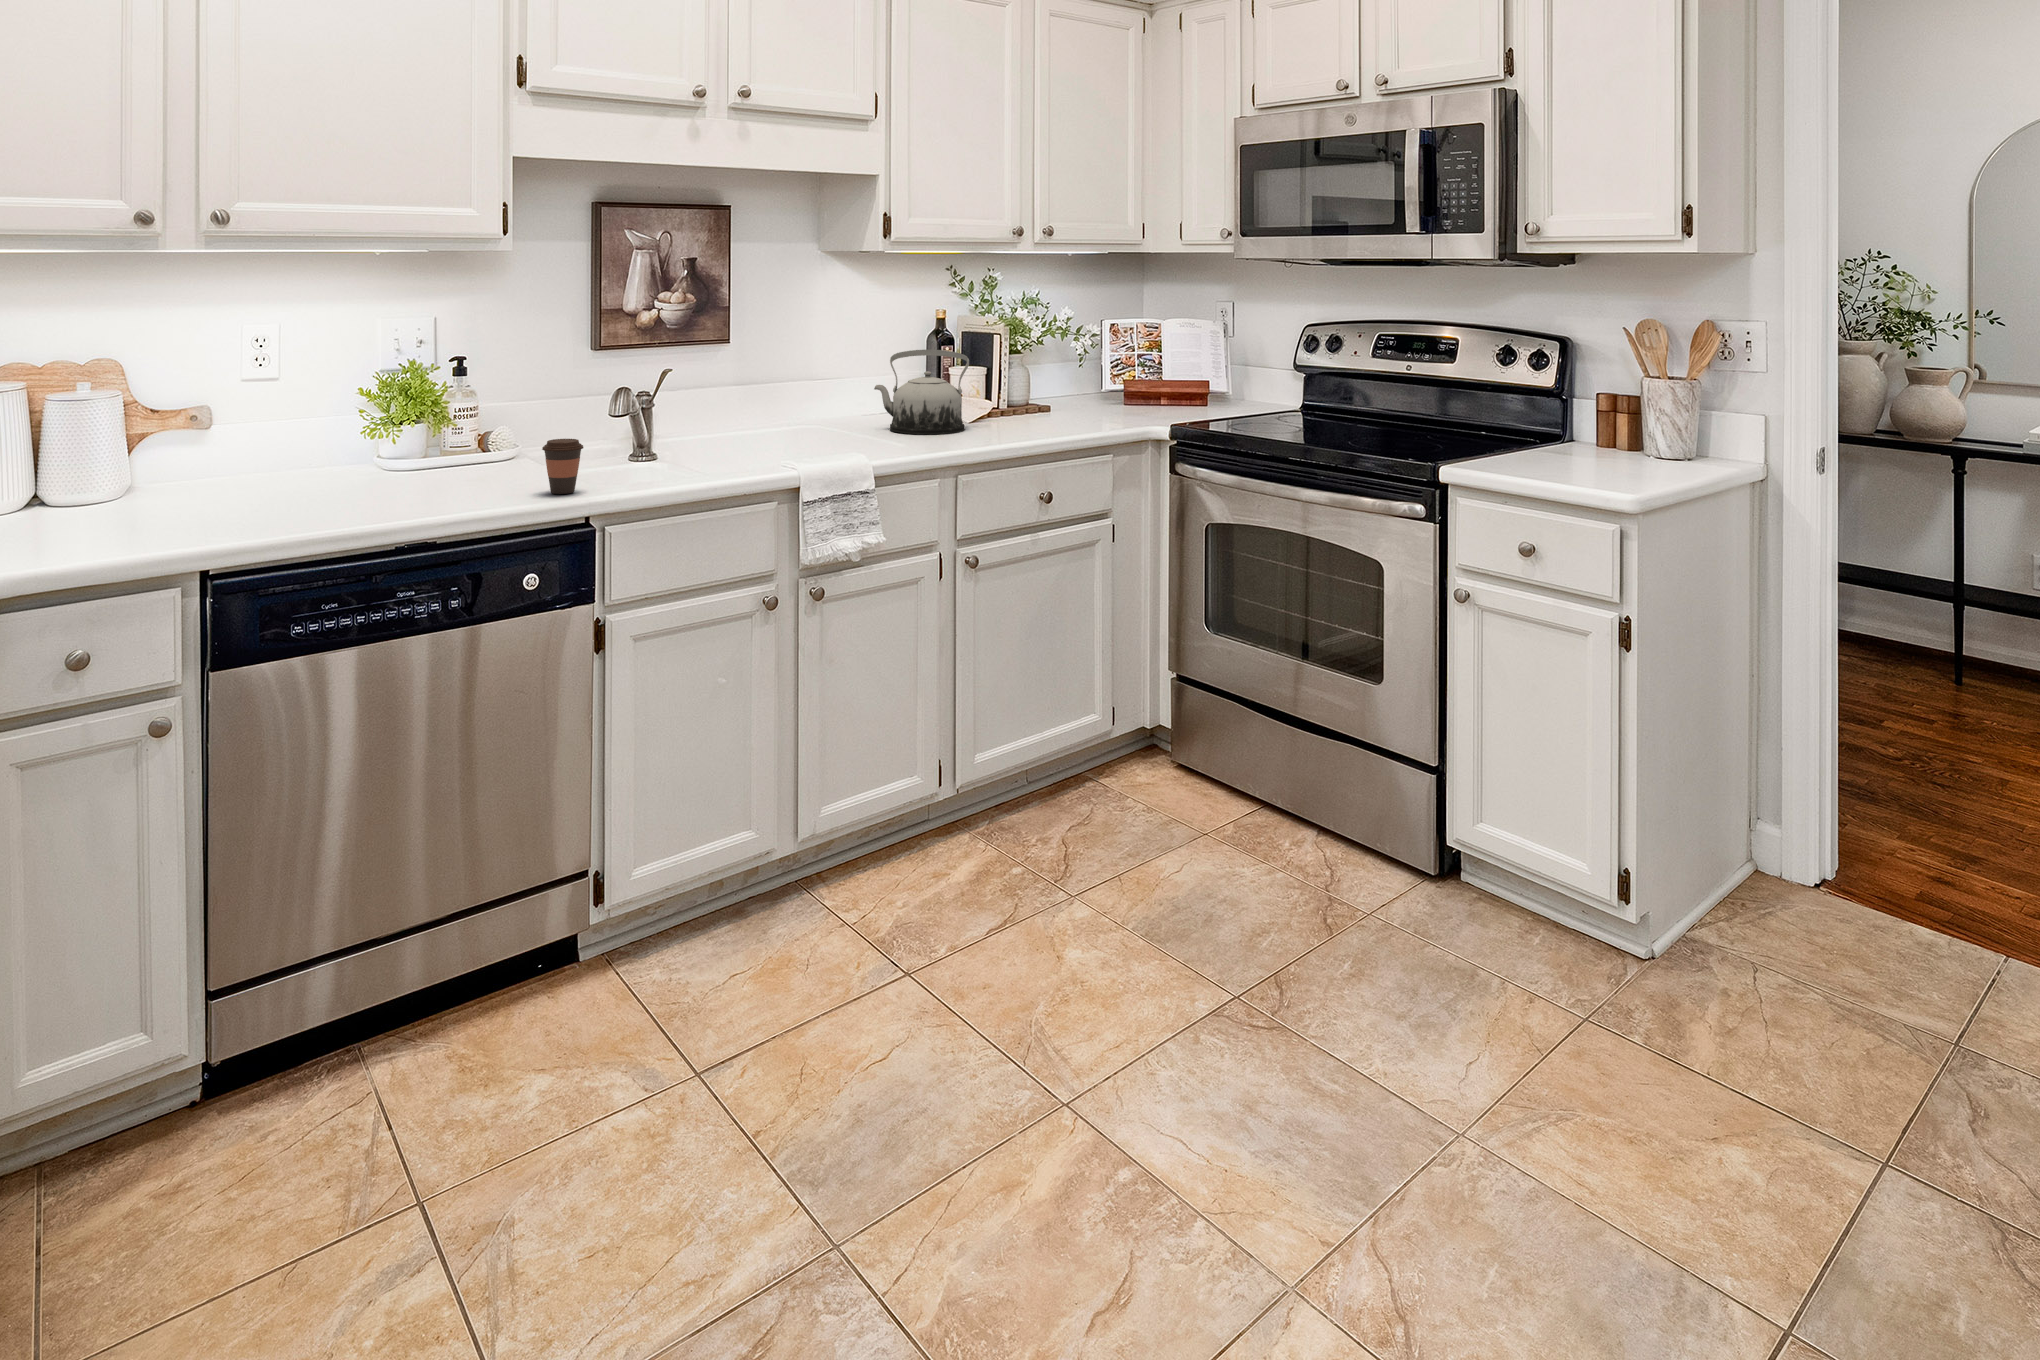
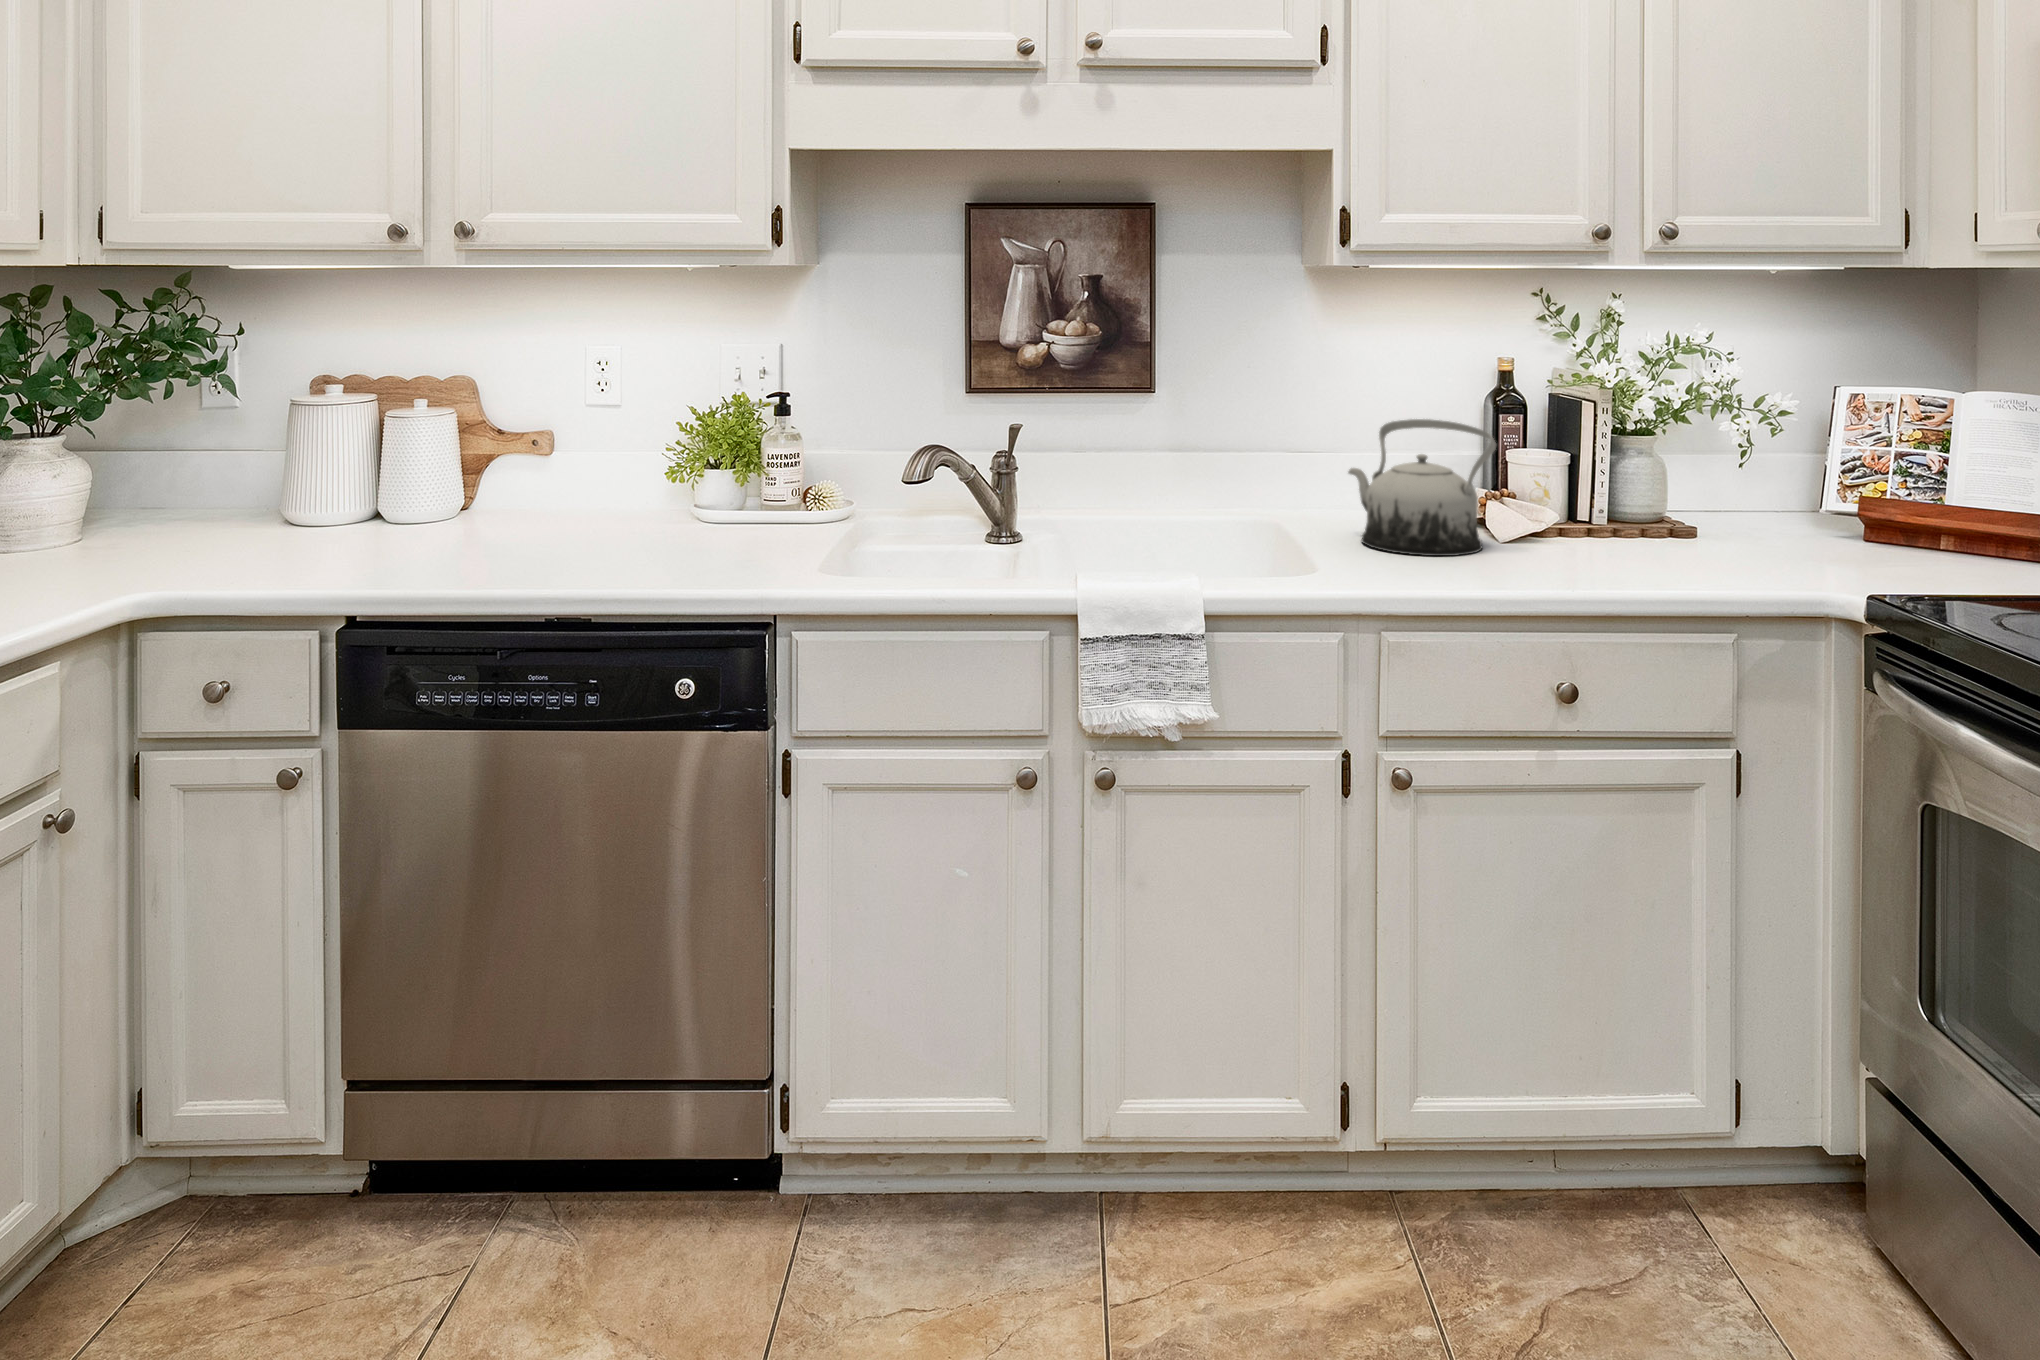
coffee cup: present [542,439,584,494] -> none [722,506,775,579]

